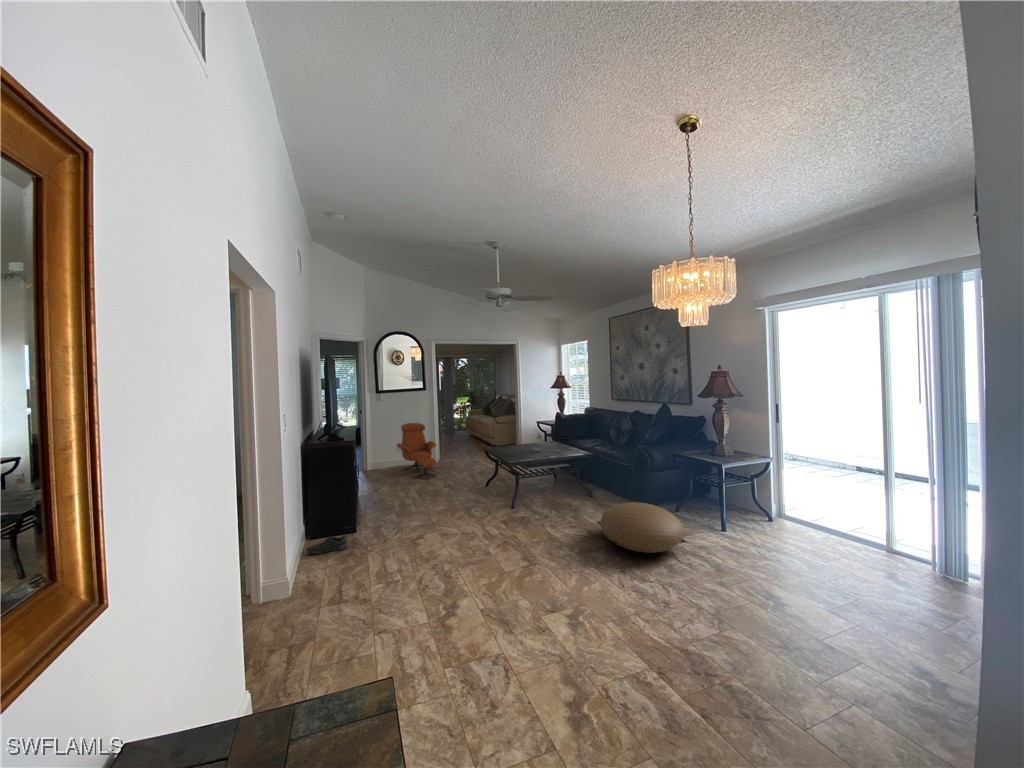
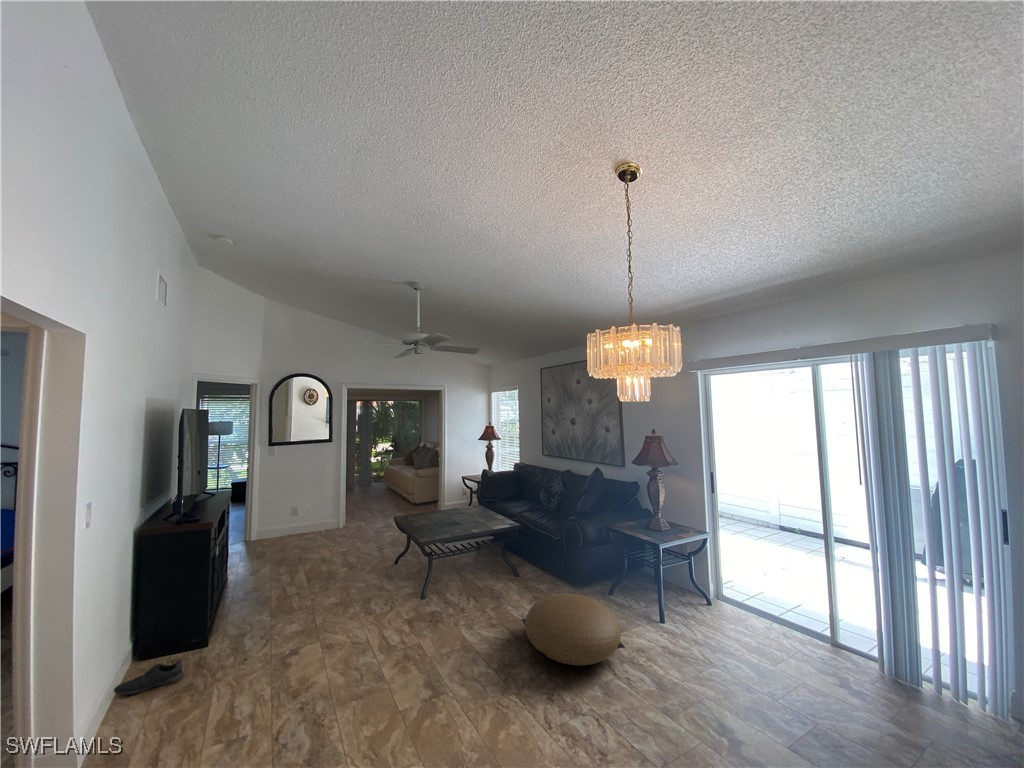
lounge chair: present [397,423,436,478] -> none [287,481,338,556]

